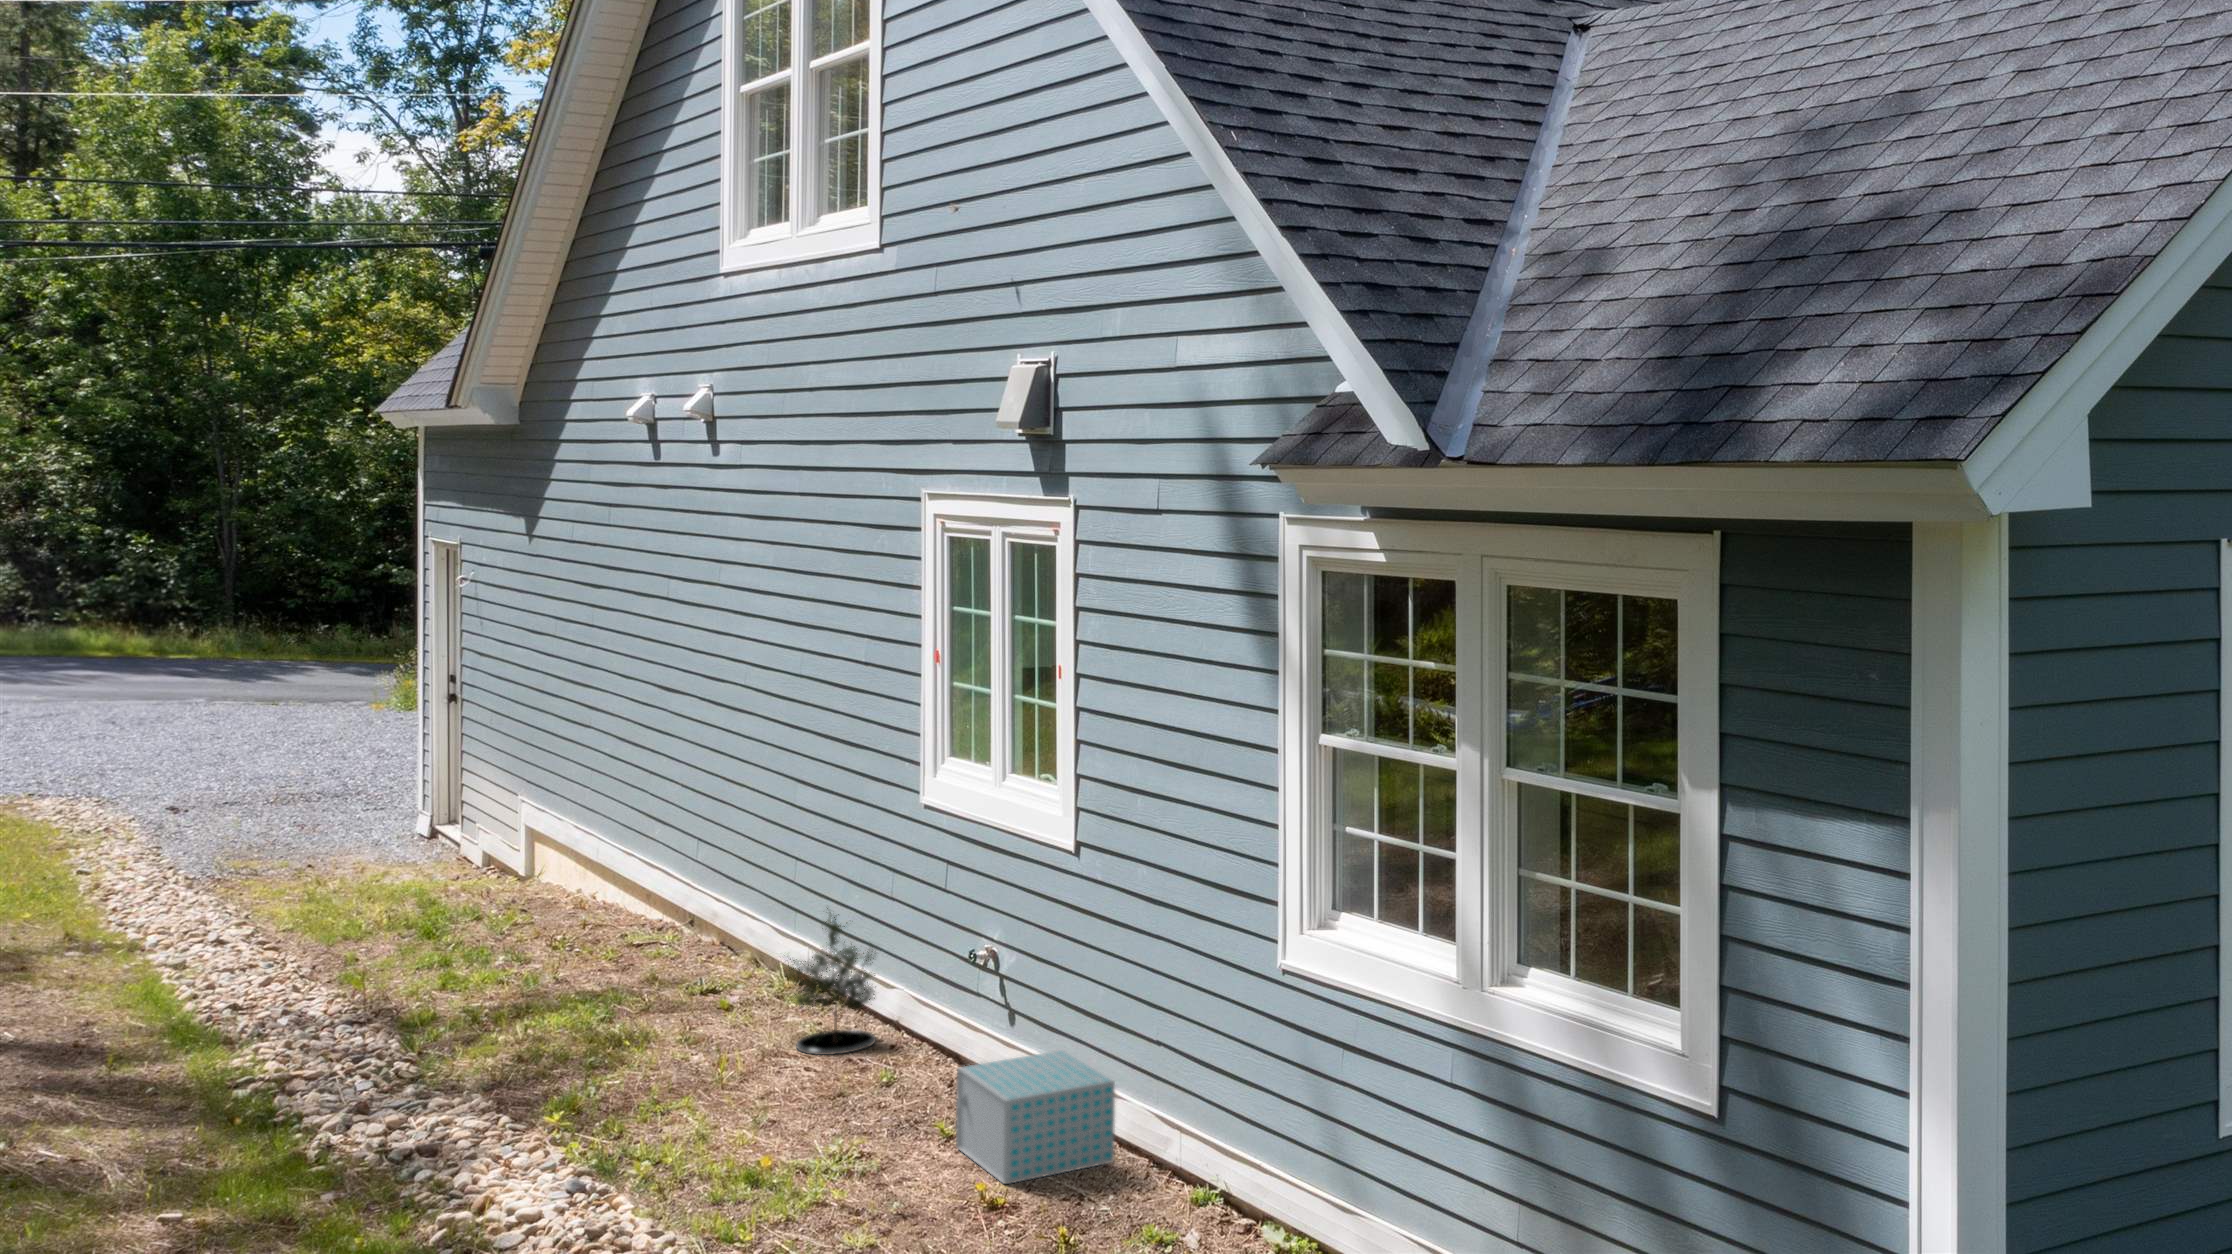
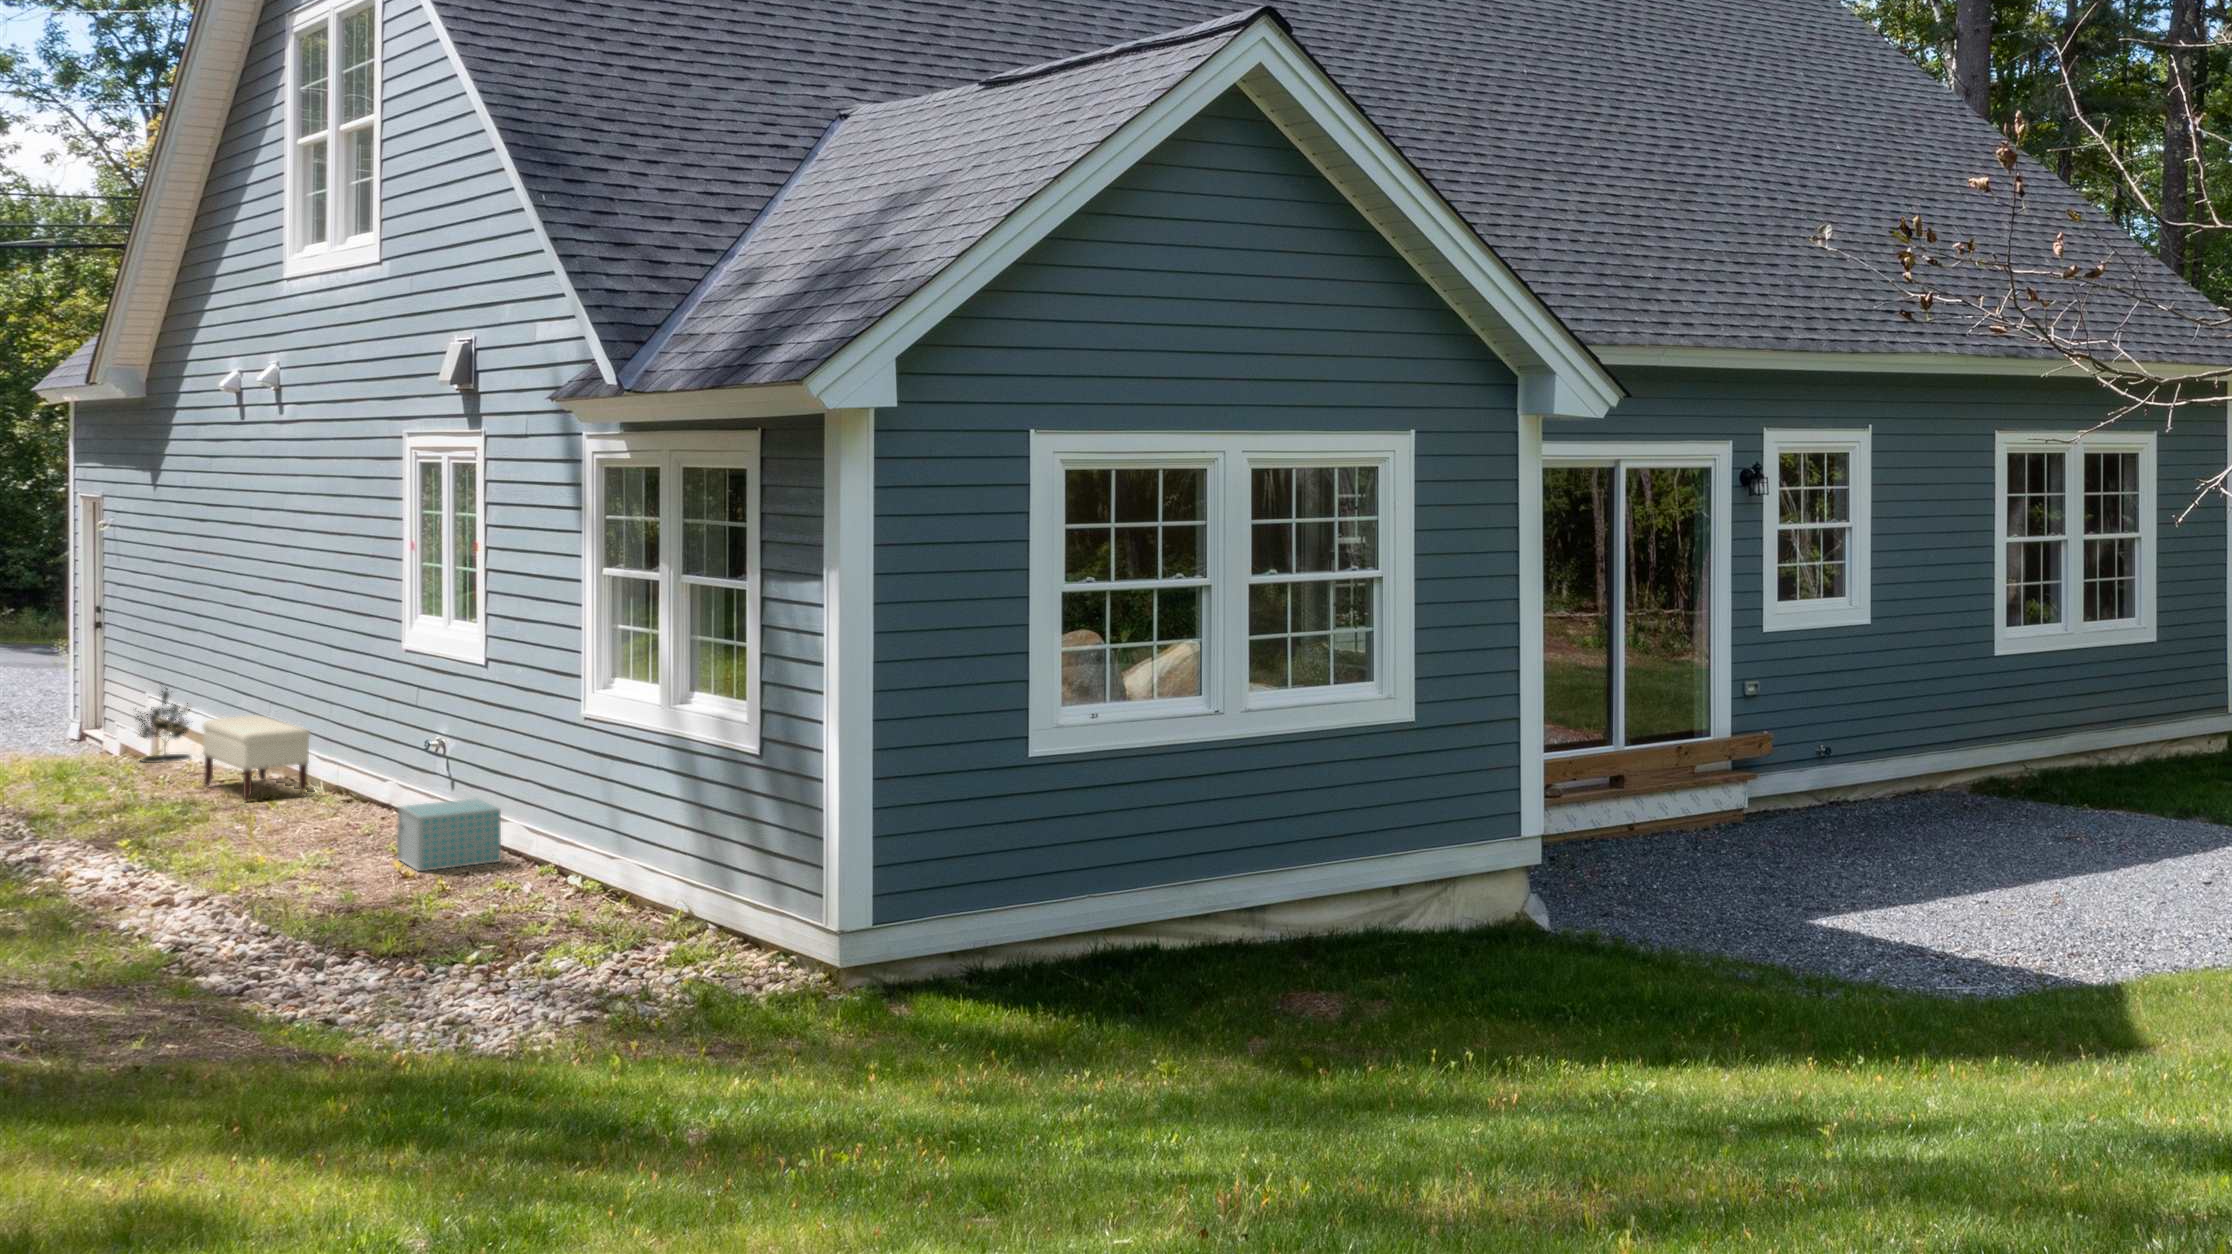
bench: none [615,858,763,992] -> present [203,715,310,802]
potted tree: present [788,908,876,1055] -> present [135,687,190,763]

